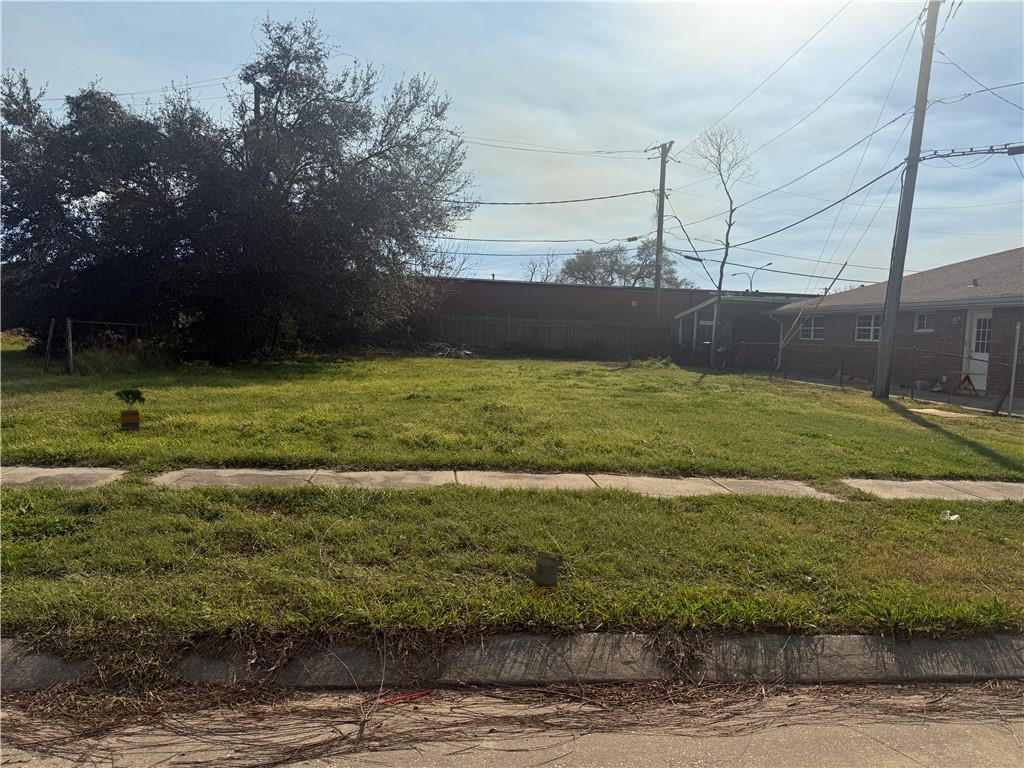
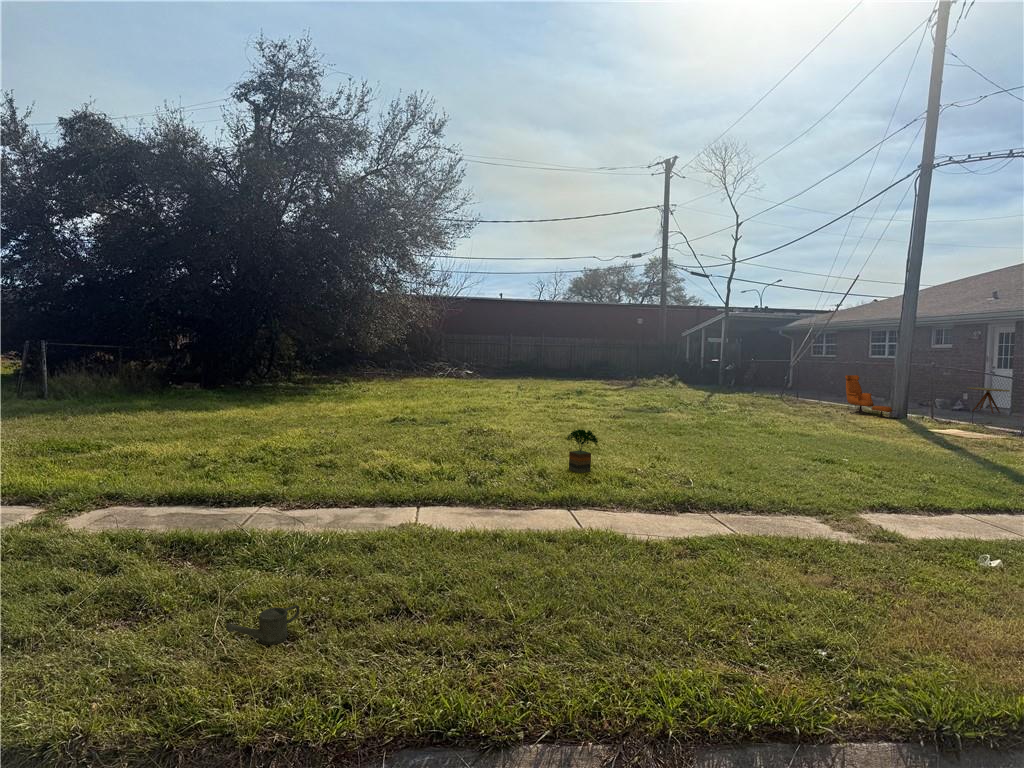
lounge chair: none [833,358,876,401] -> present [845,375,892,419]
potted tree: present [115,389,146,430] -> present [567,429,598,473]
watering can: present [521,555,562,586] -> present [226,605,299,645]

